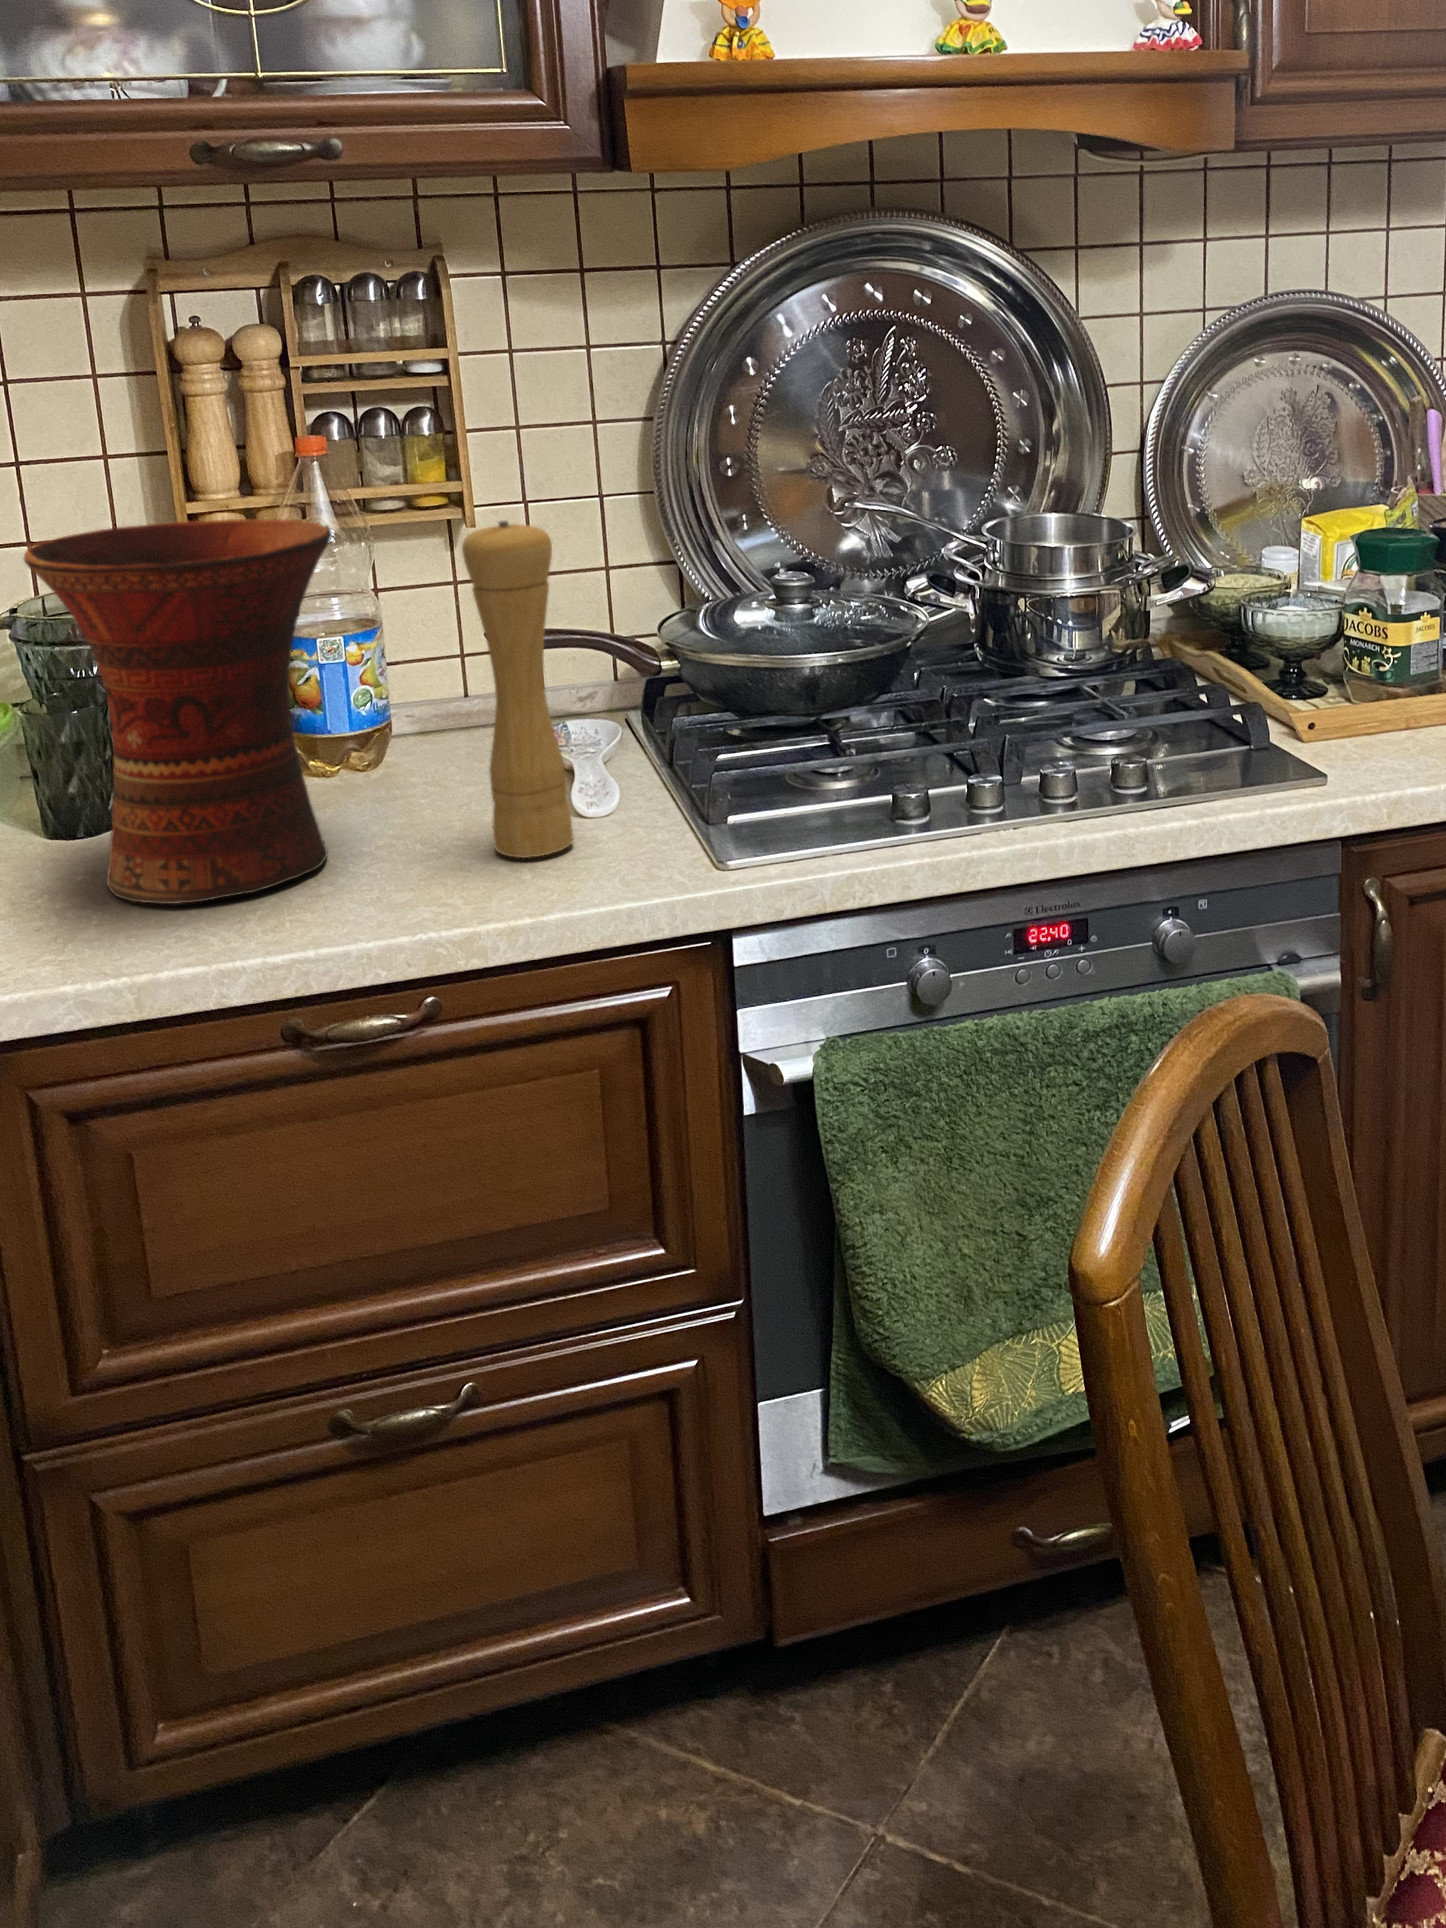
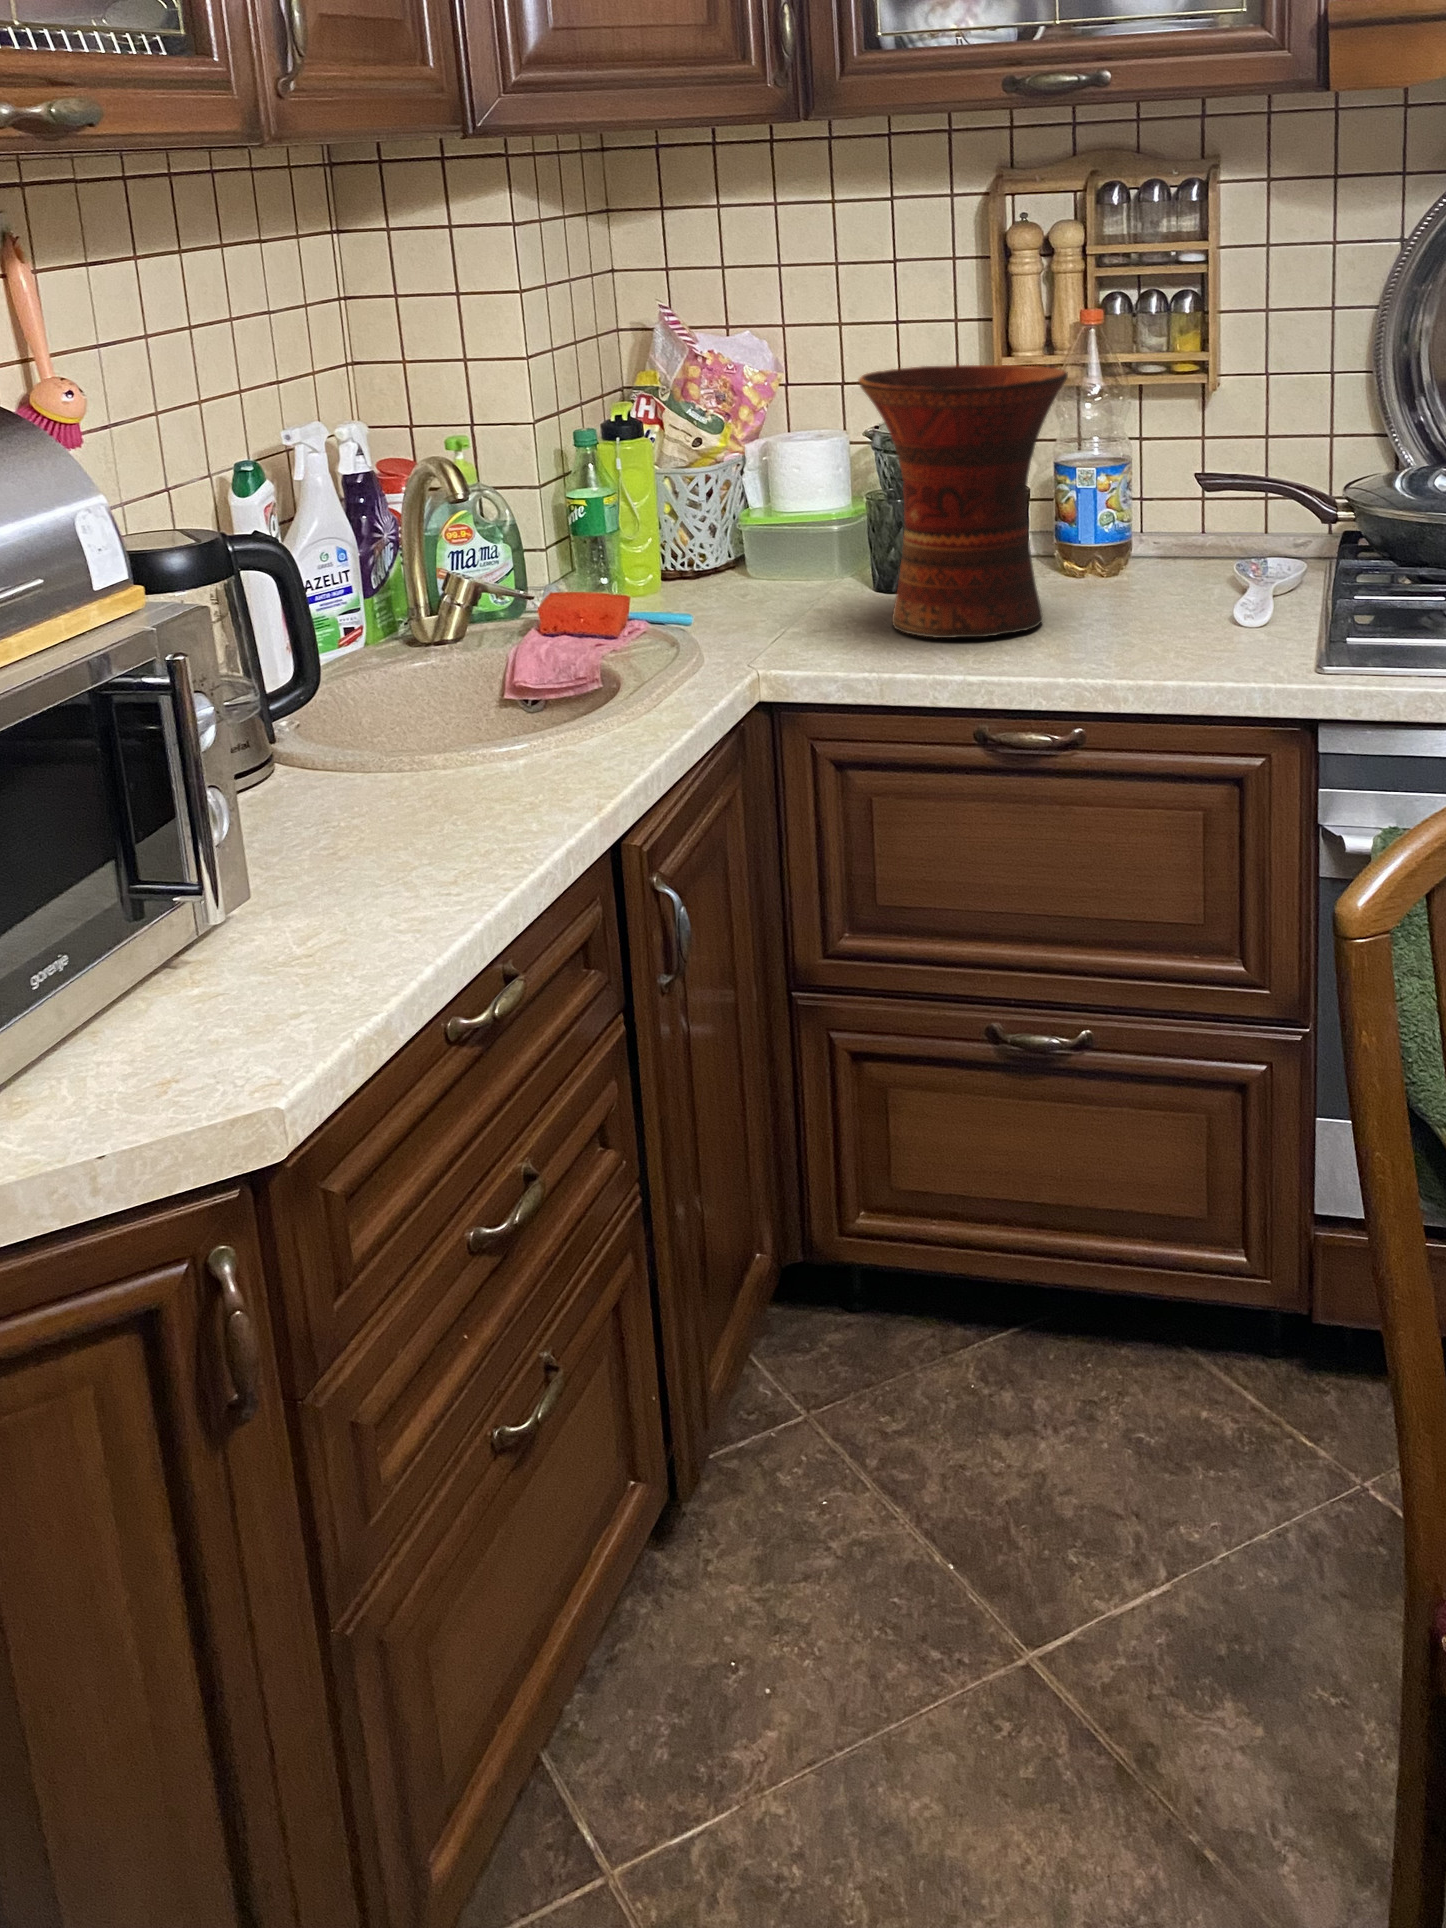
pepper mill: present [462,520,573,858] -> none [1156,374,1225,644]

